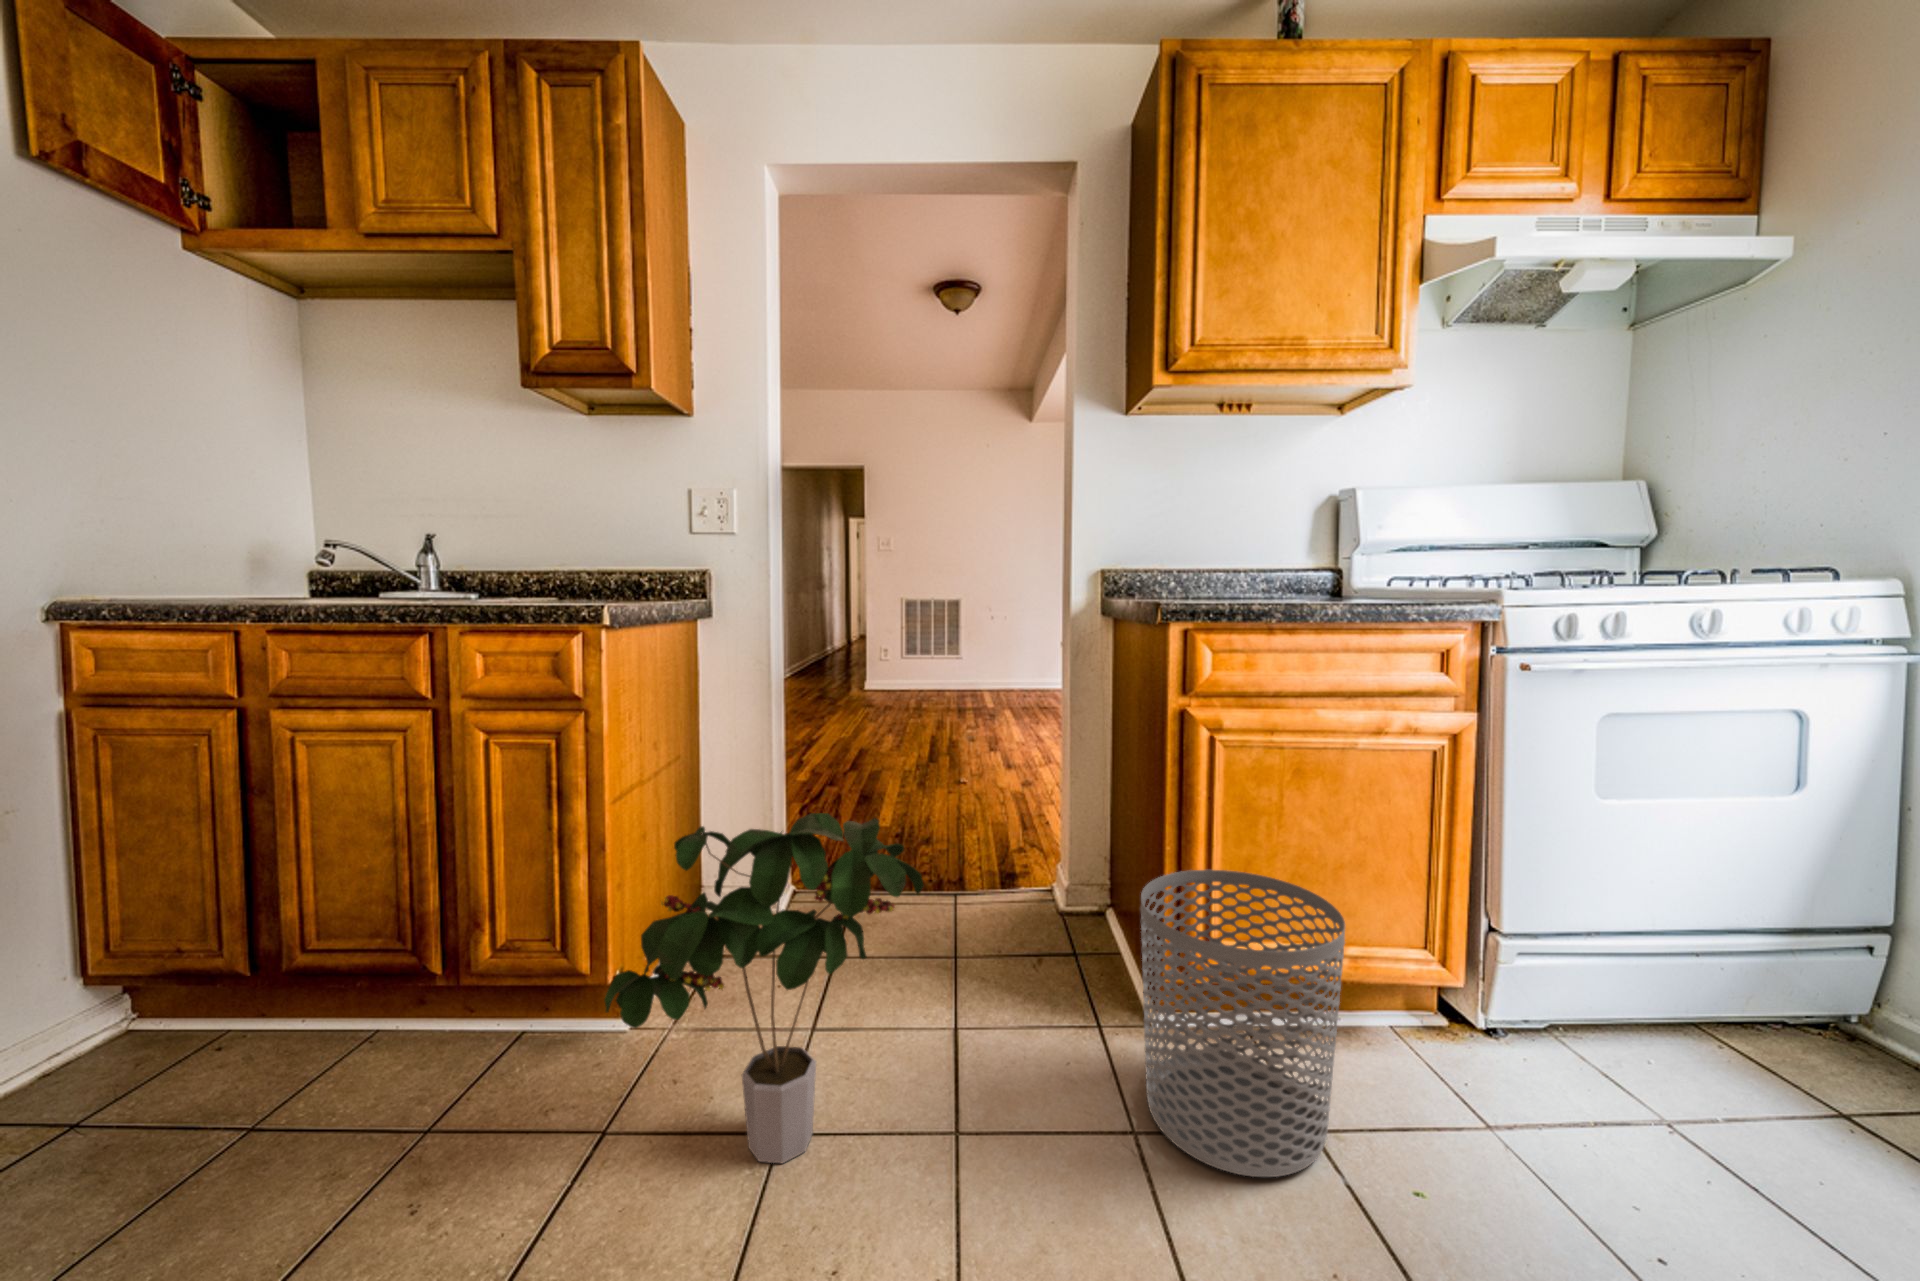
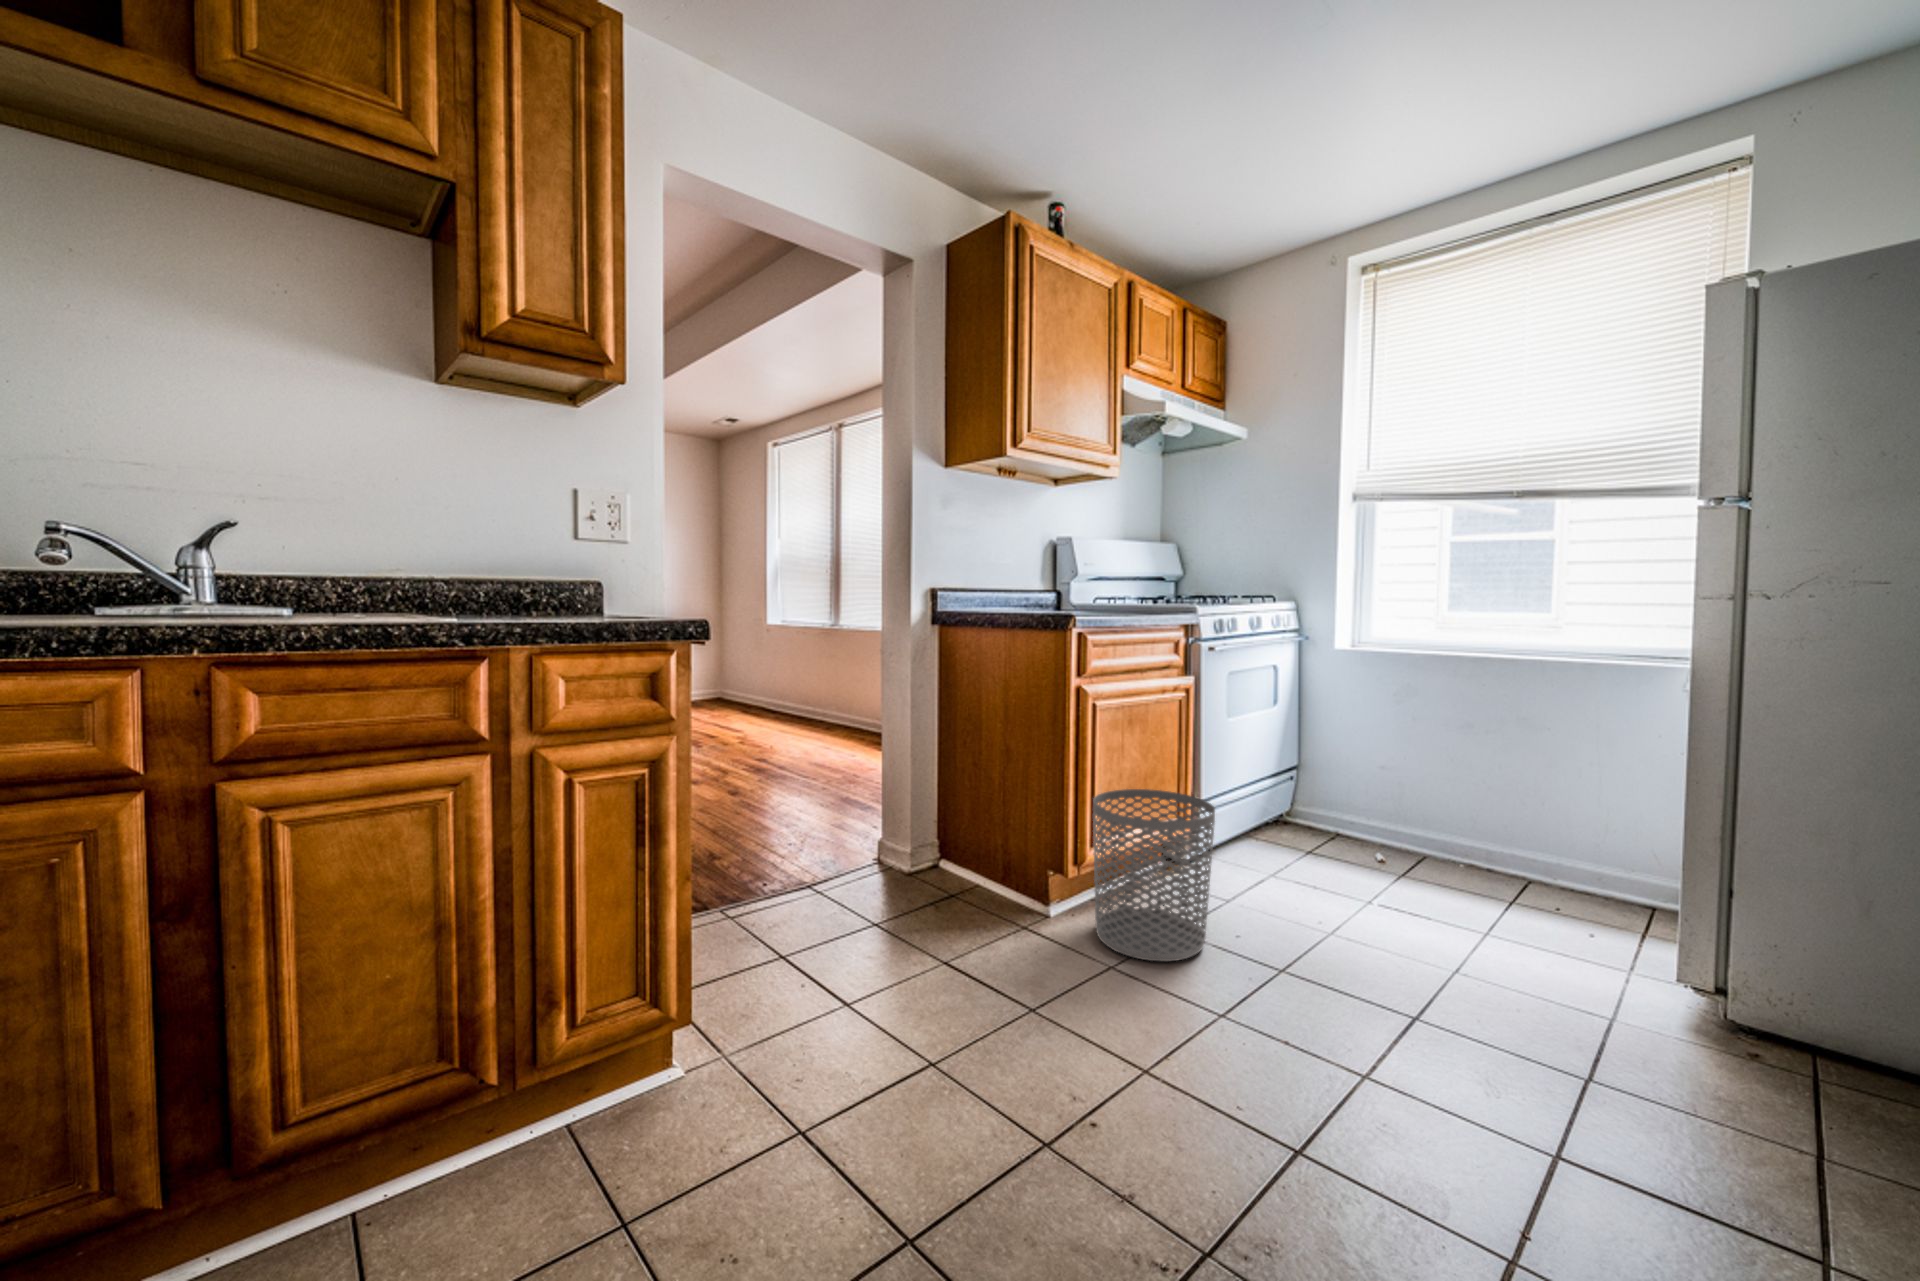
potted plant: present [604,813,923,1163] -> none [868,785,1020,1074]

